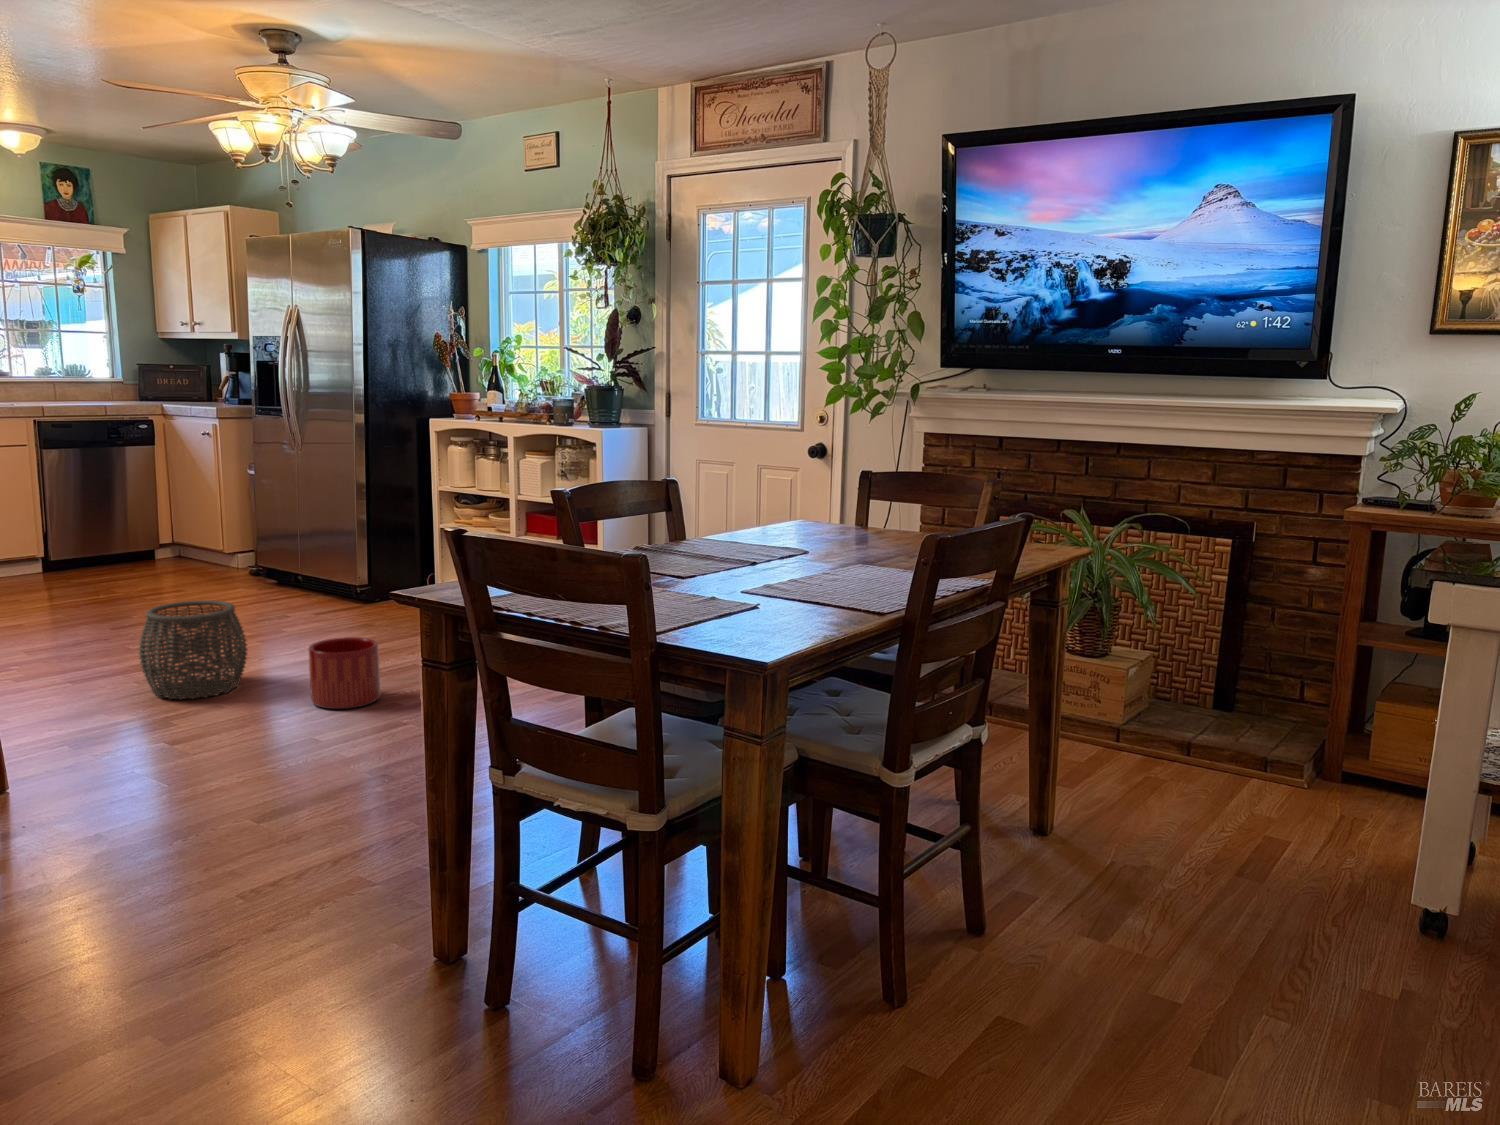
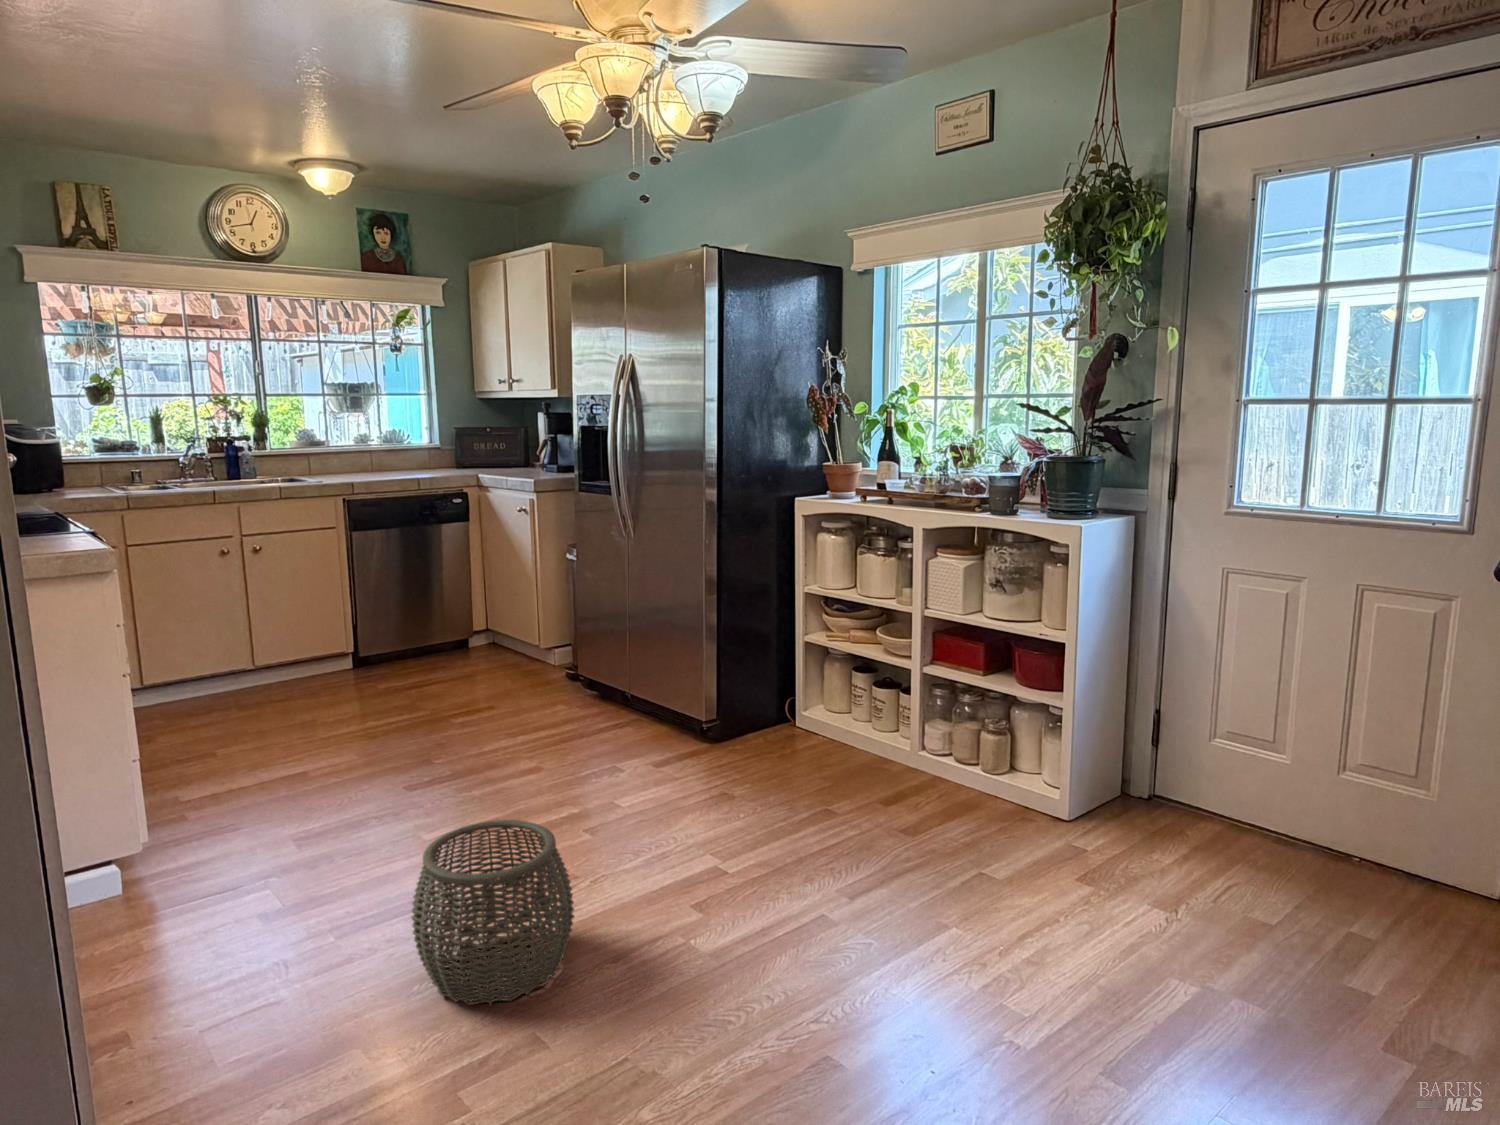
planter: present [308,637,381,709] -> none [675,911,791,1065]

